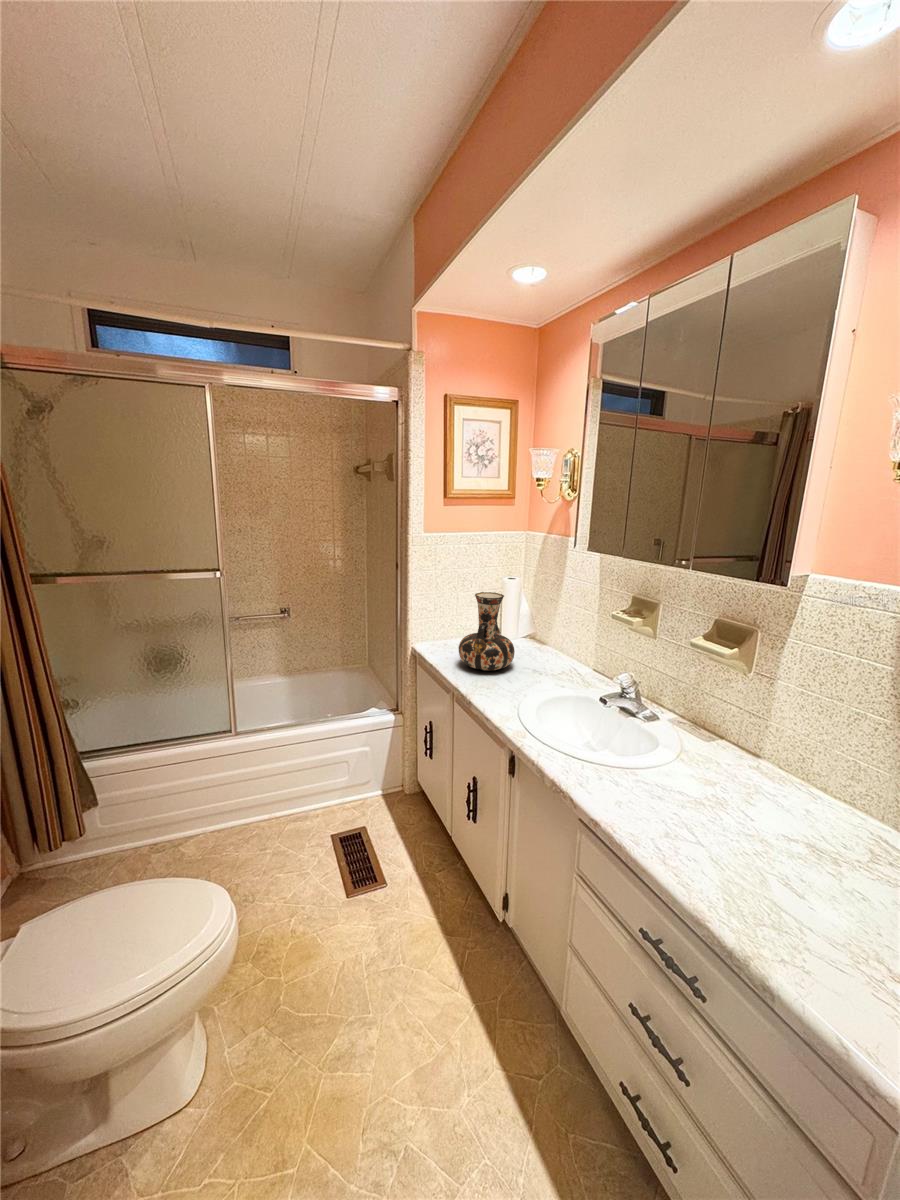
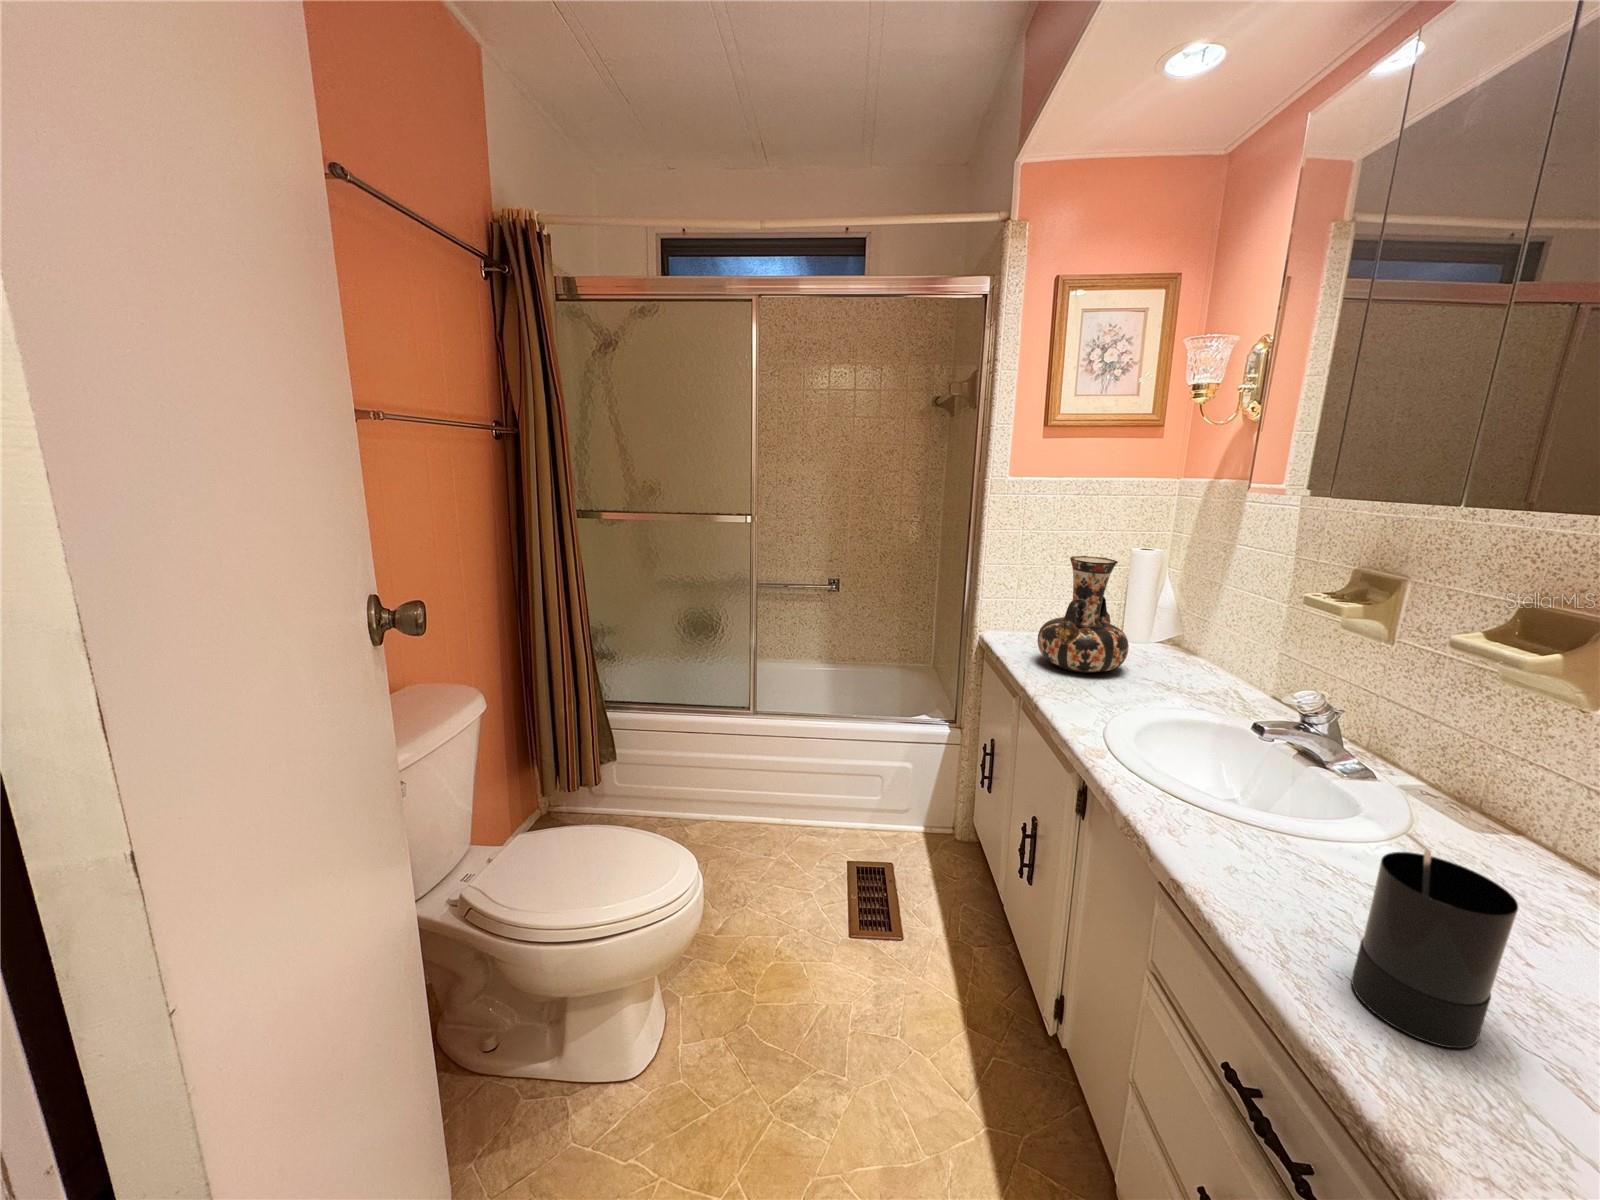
candle: none [697,773,769,889] -> present [1351,833,1518,1048]

